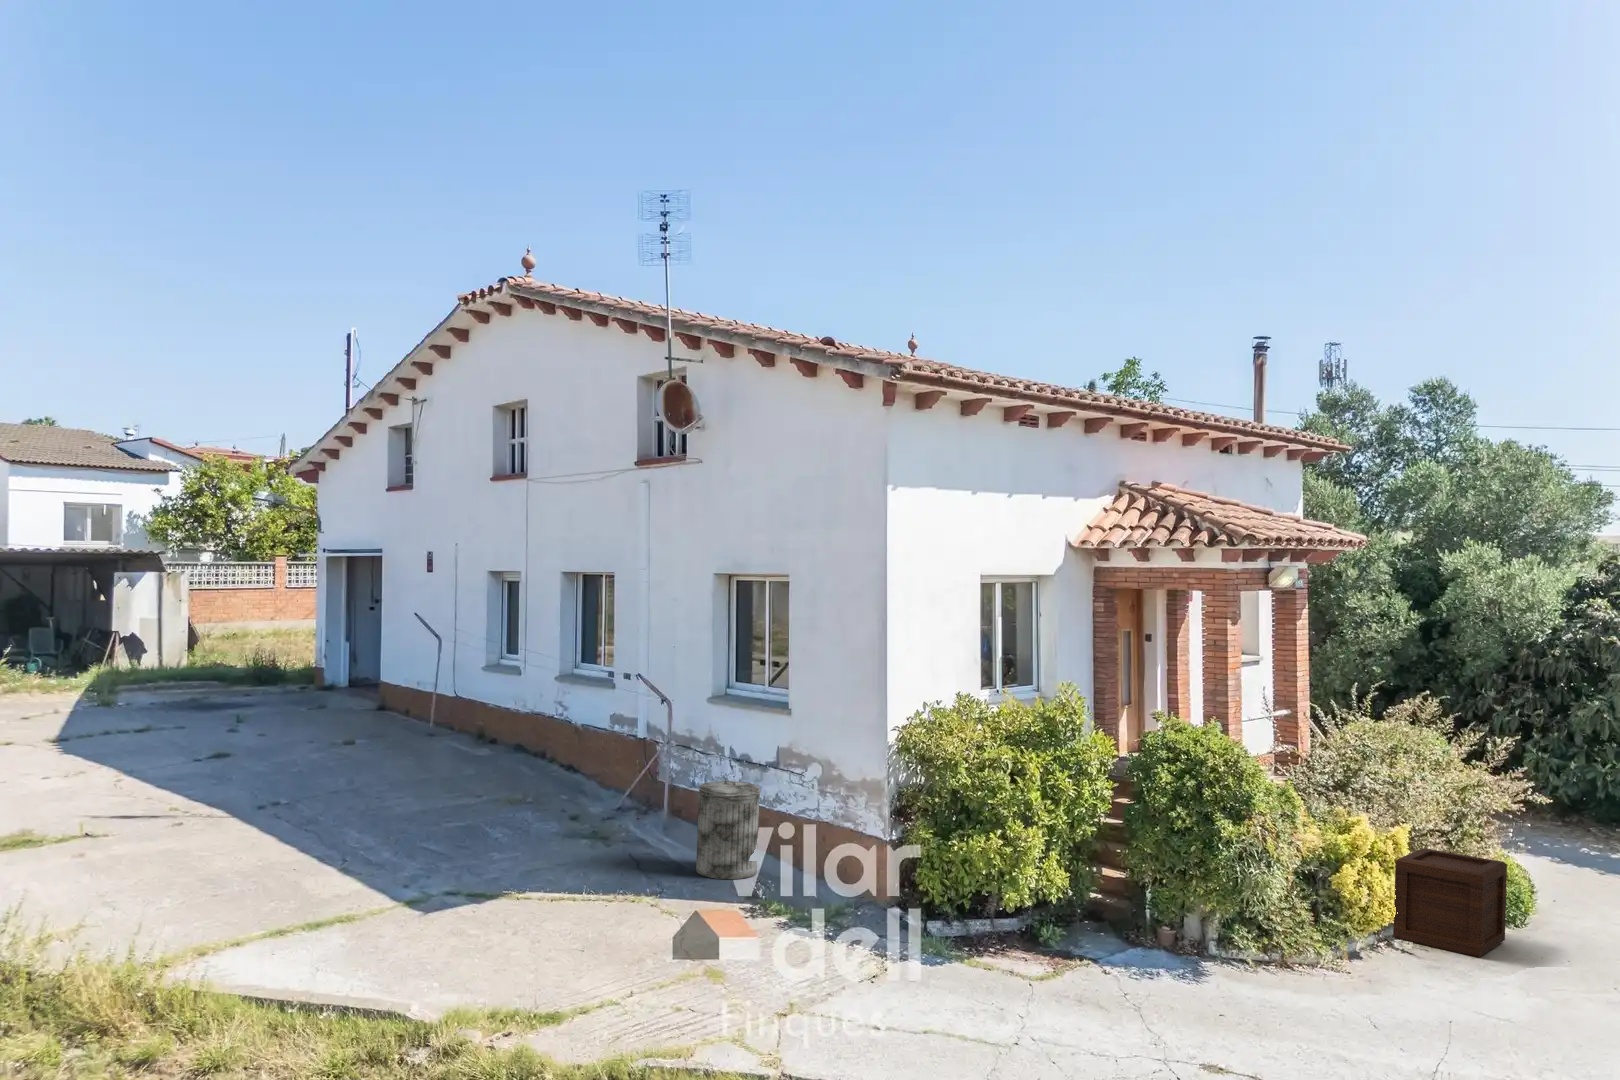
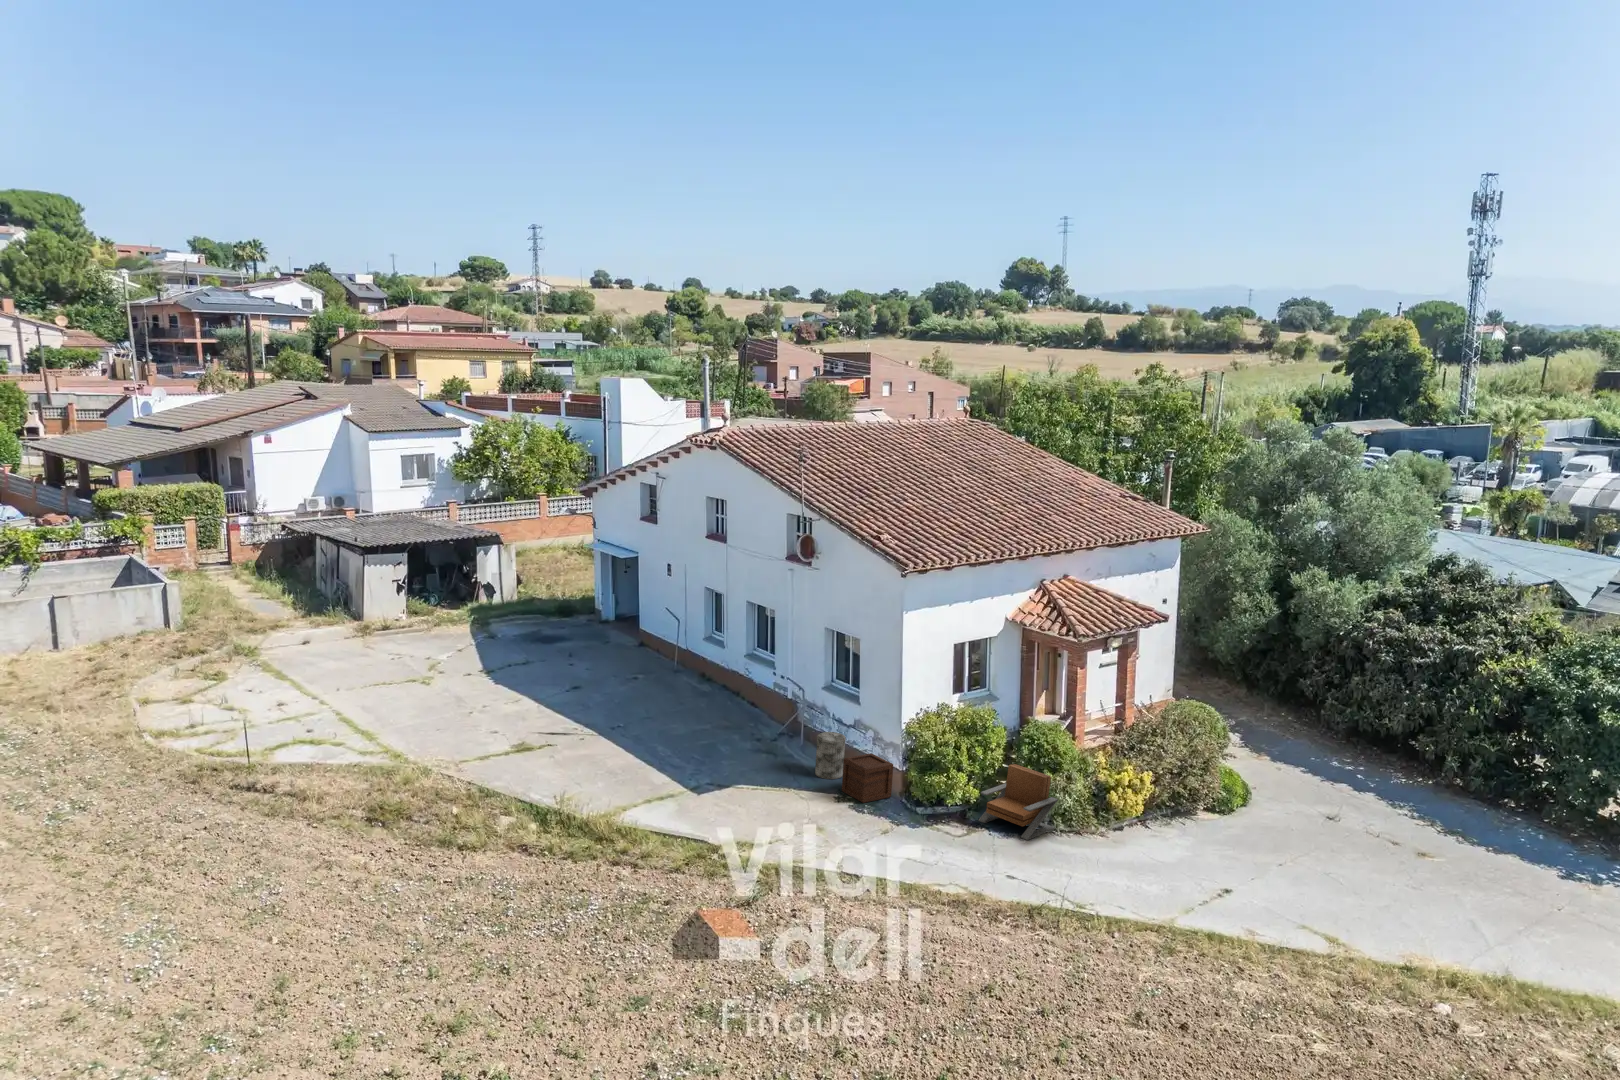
lounge chair: none [1073,811,1250,974] -> present [979,764,1058,840]
wooden crate: present [1393,848,1507,957] -> present [842,753,893,803]

